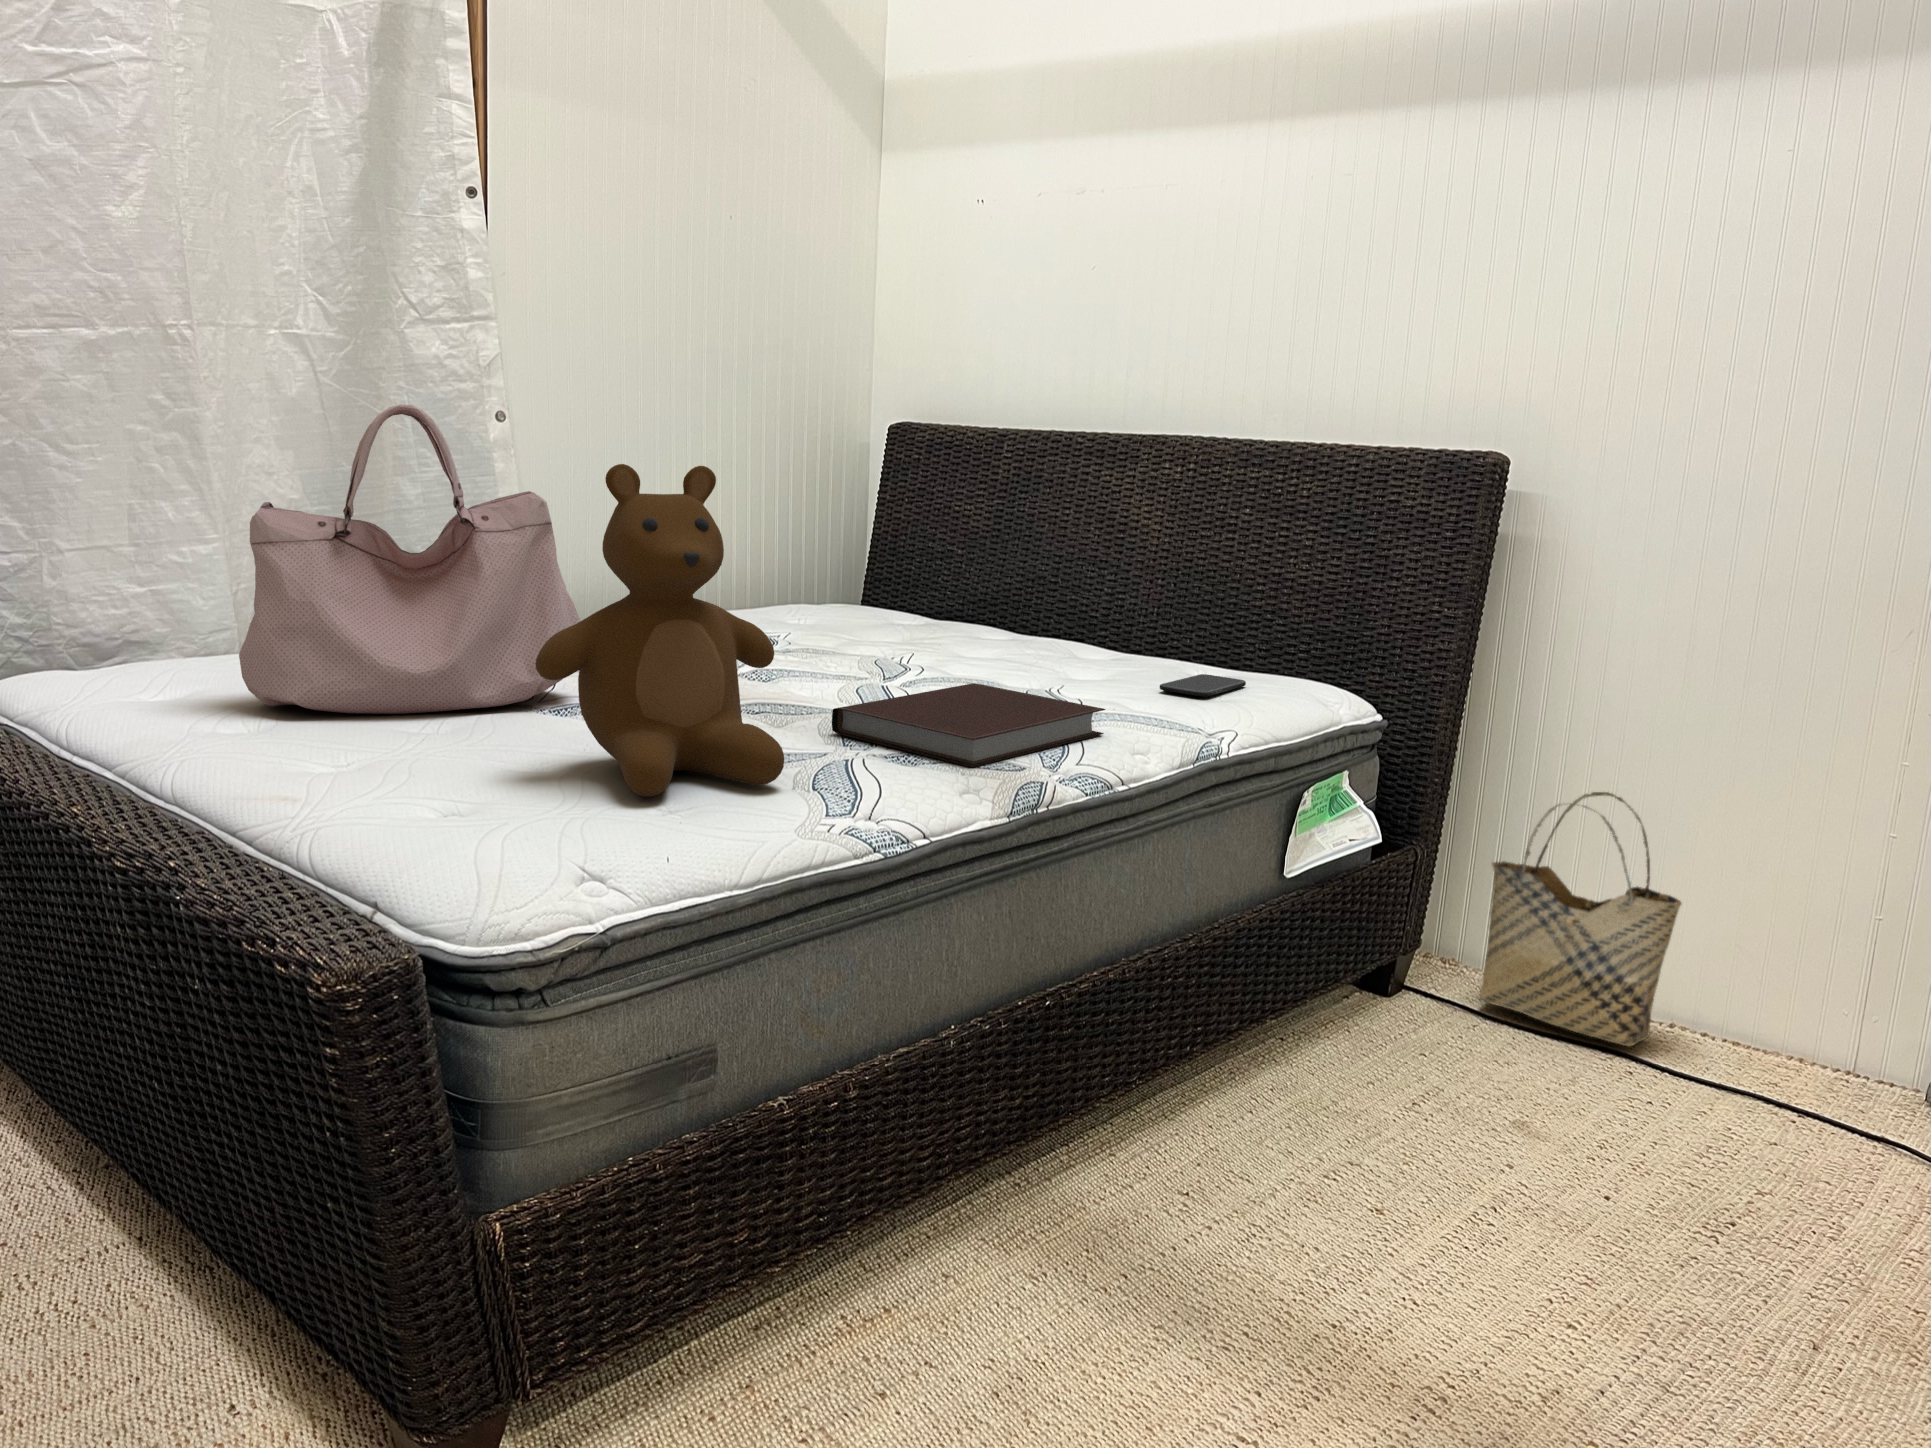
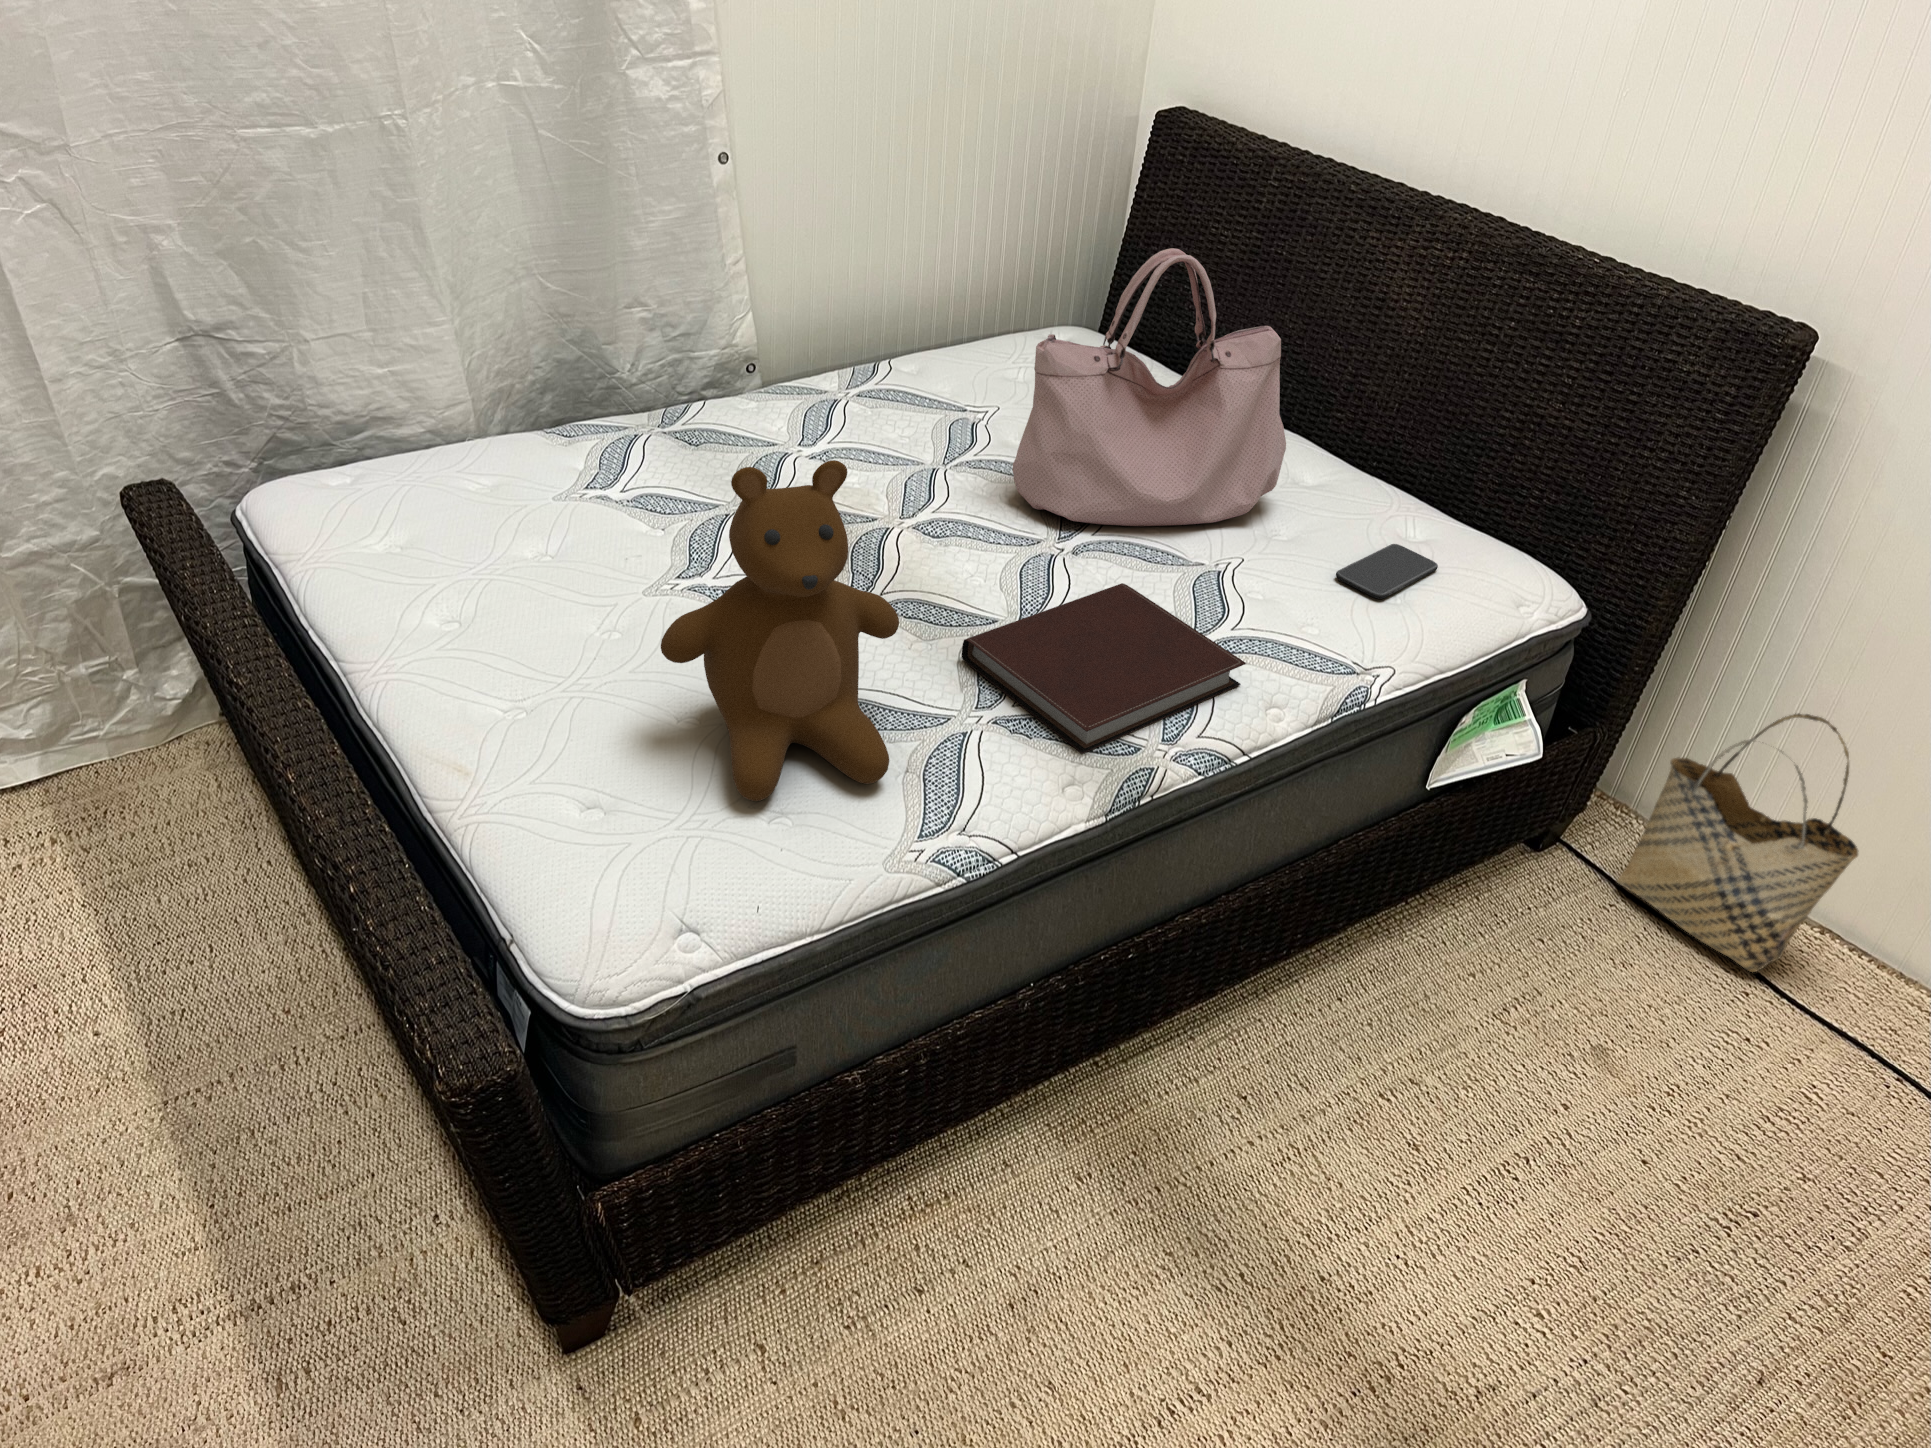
handbag: present [239,404,580,714] -> present [1012,248,1286,526]

